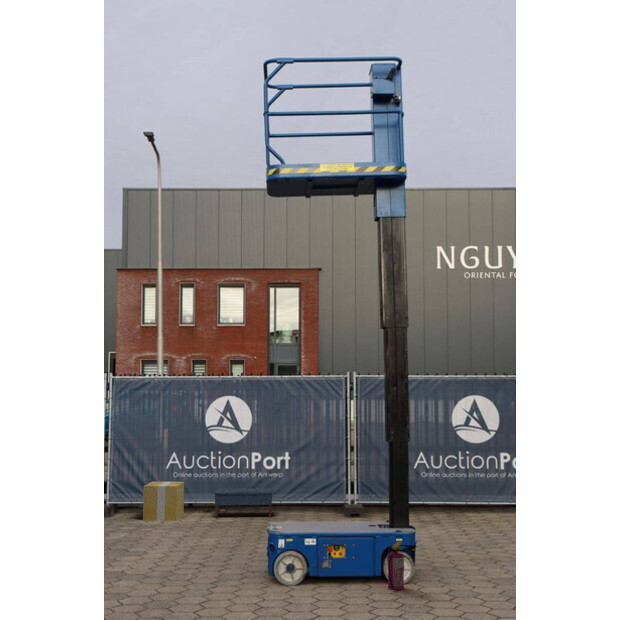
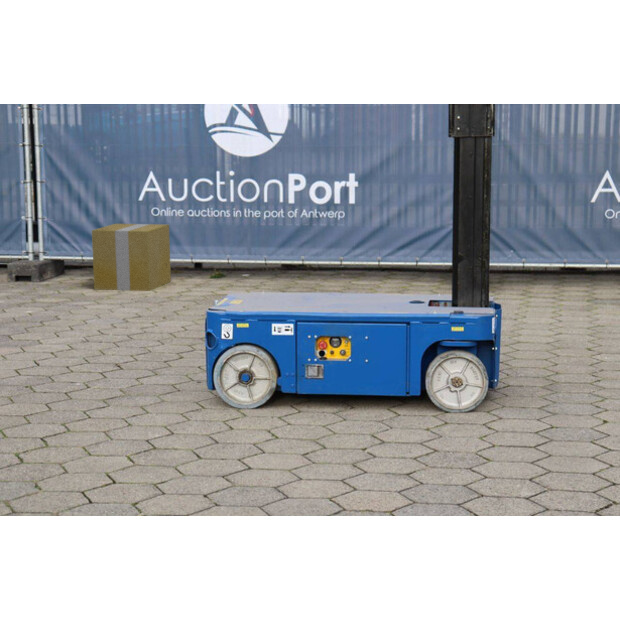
bench: present [215,488,273,518] -> none [217,237,326,290]
fire extinguisher: present [387,542,404,590] -> none [426,334,463,424]

